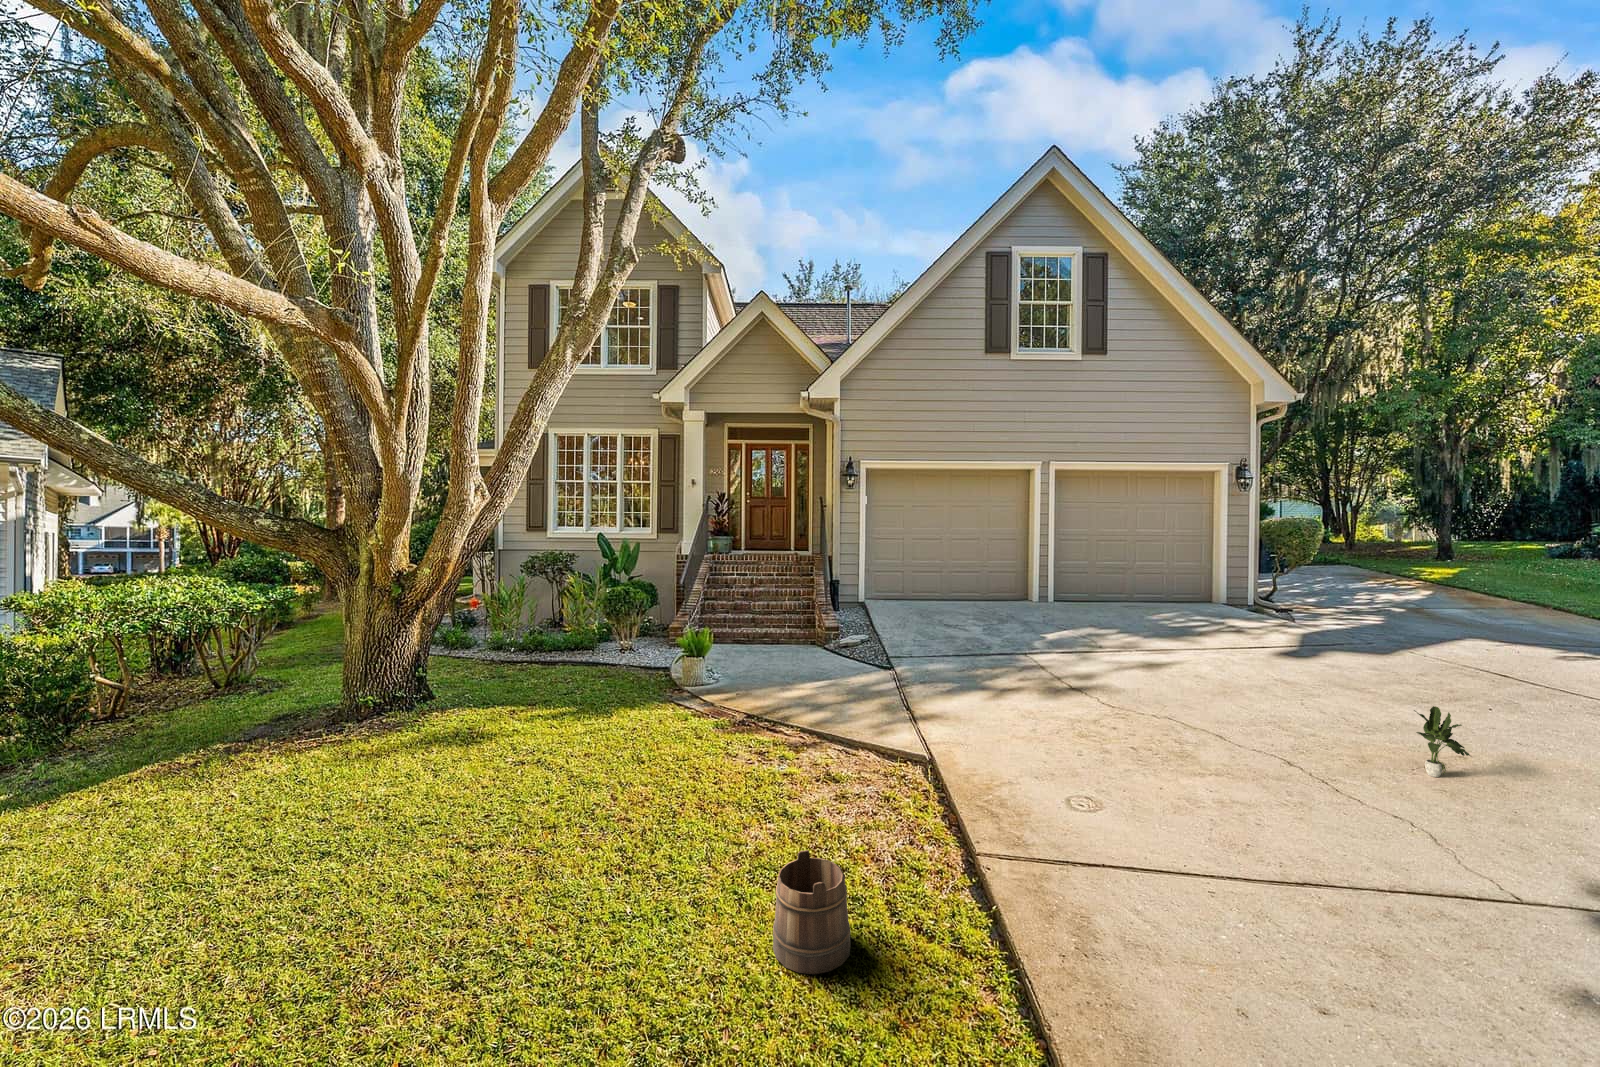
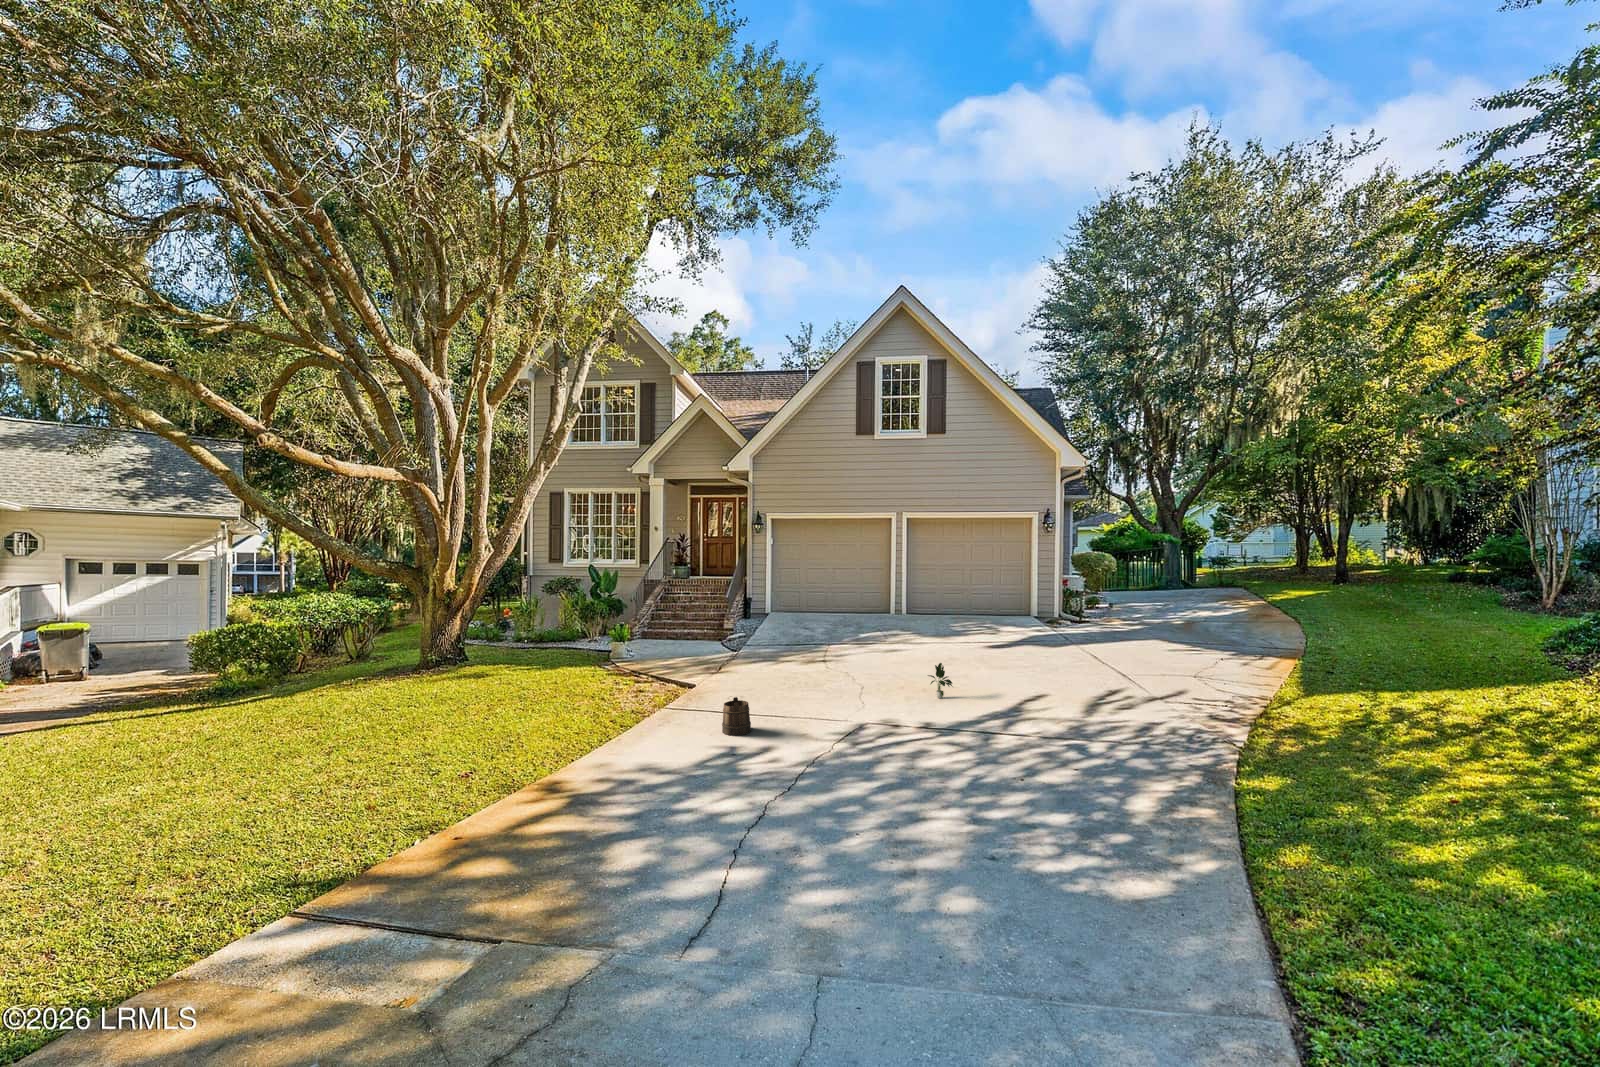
bucket: present [773,850,851,974] -> present [722,697,751,736]

